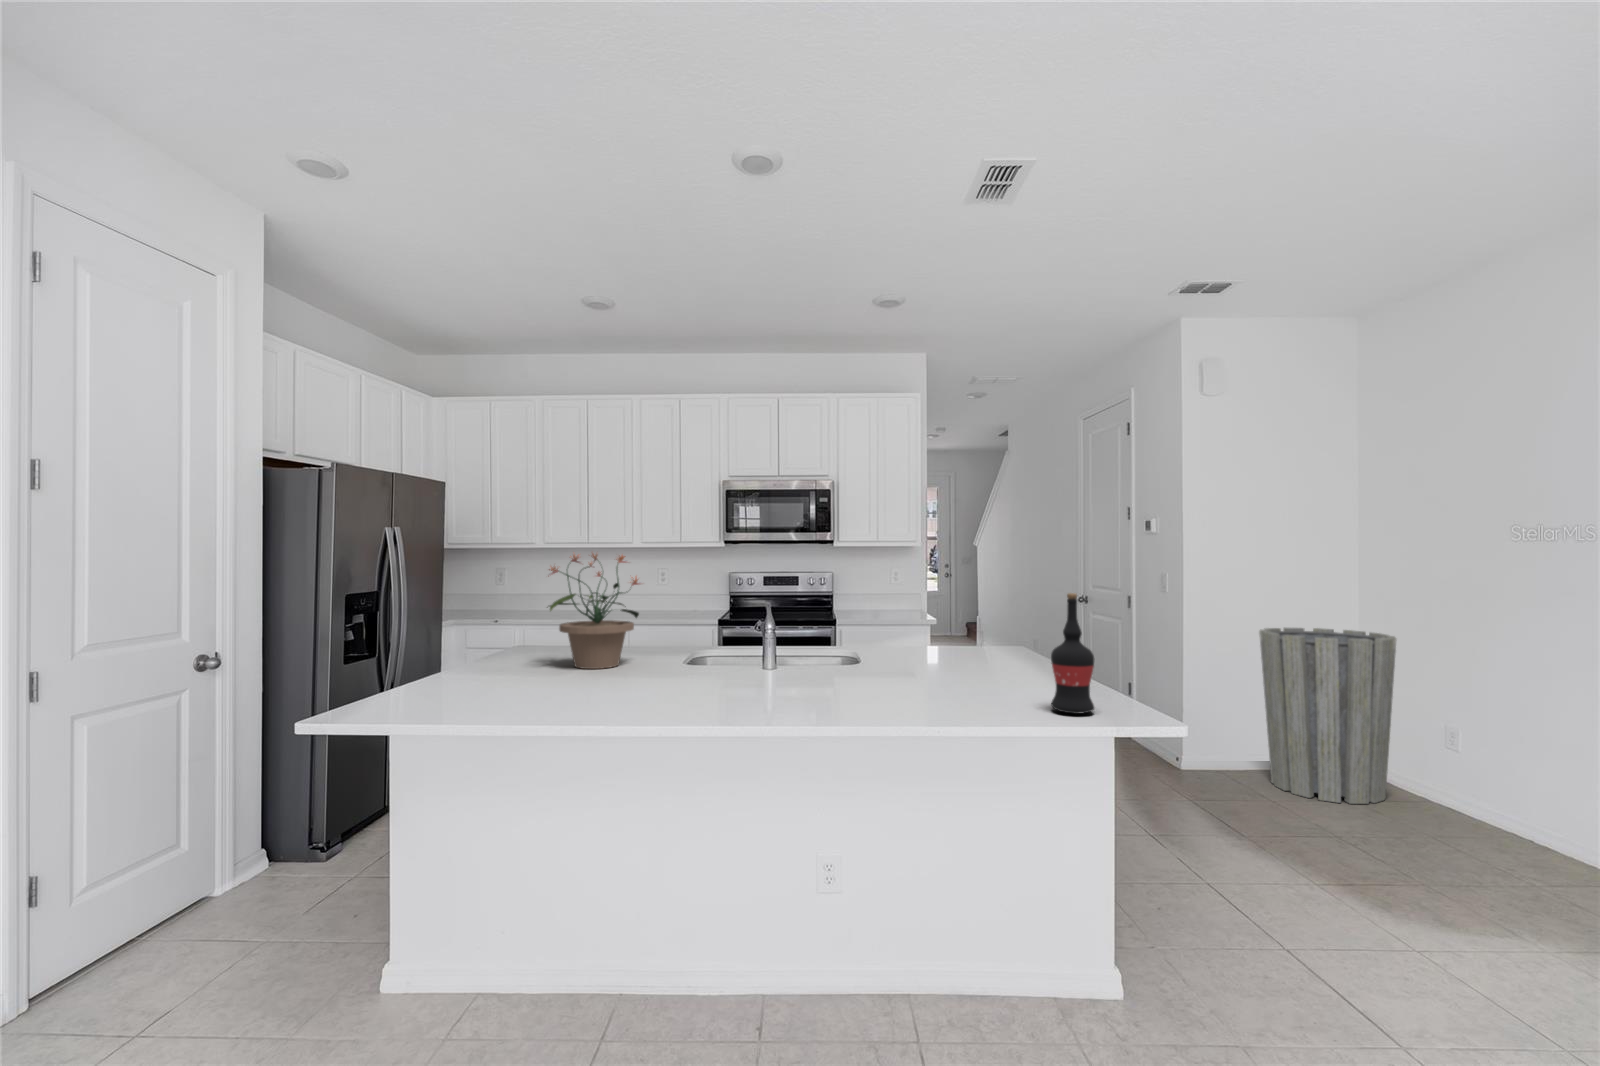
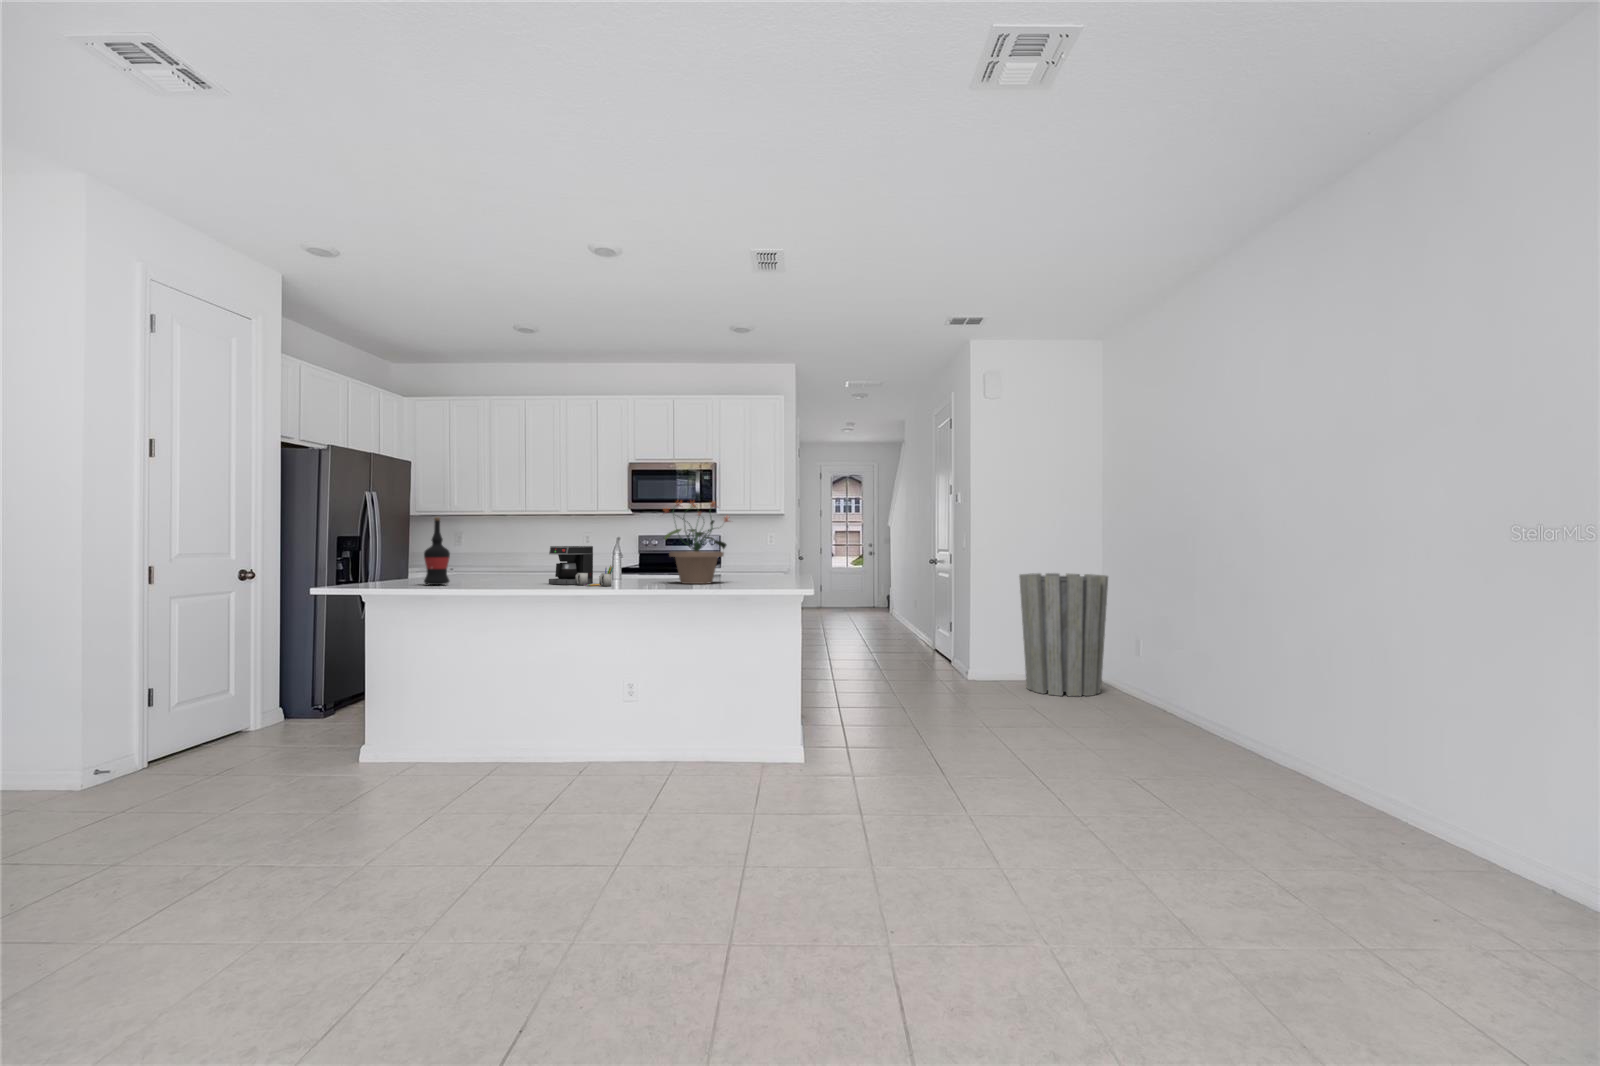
potted plant: present [549,554,640,669] -> present [663,501,728,584]
wine bottle: present [1051,593,1094,714] -> present [424,517,450,585]
coffee maker: none [702,633,824,715] -> present [549,546,613,586]

